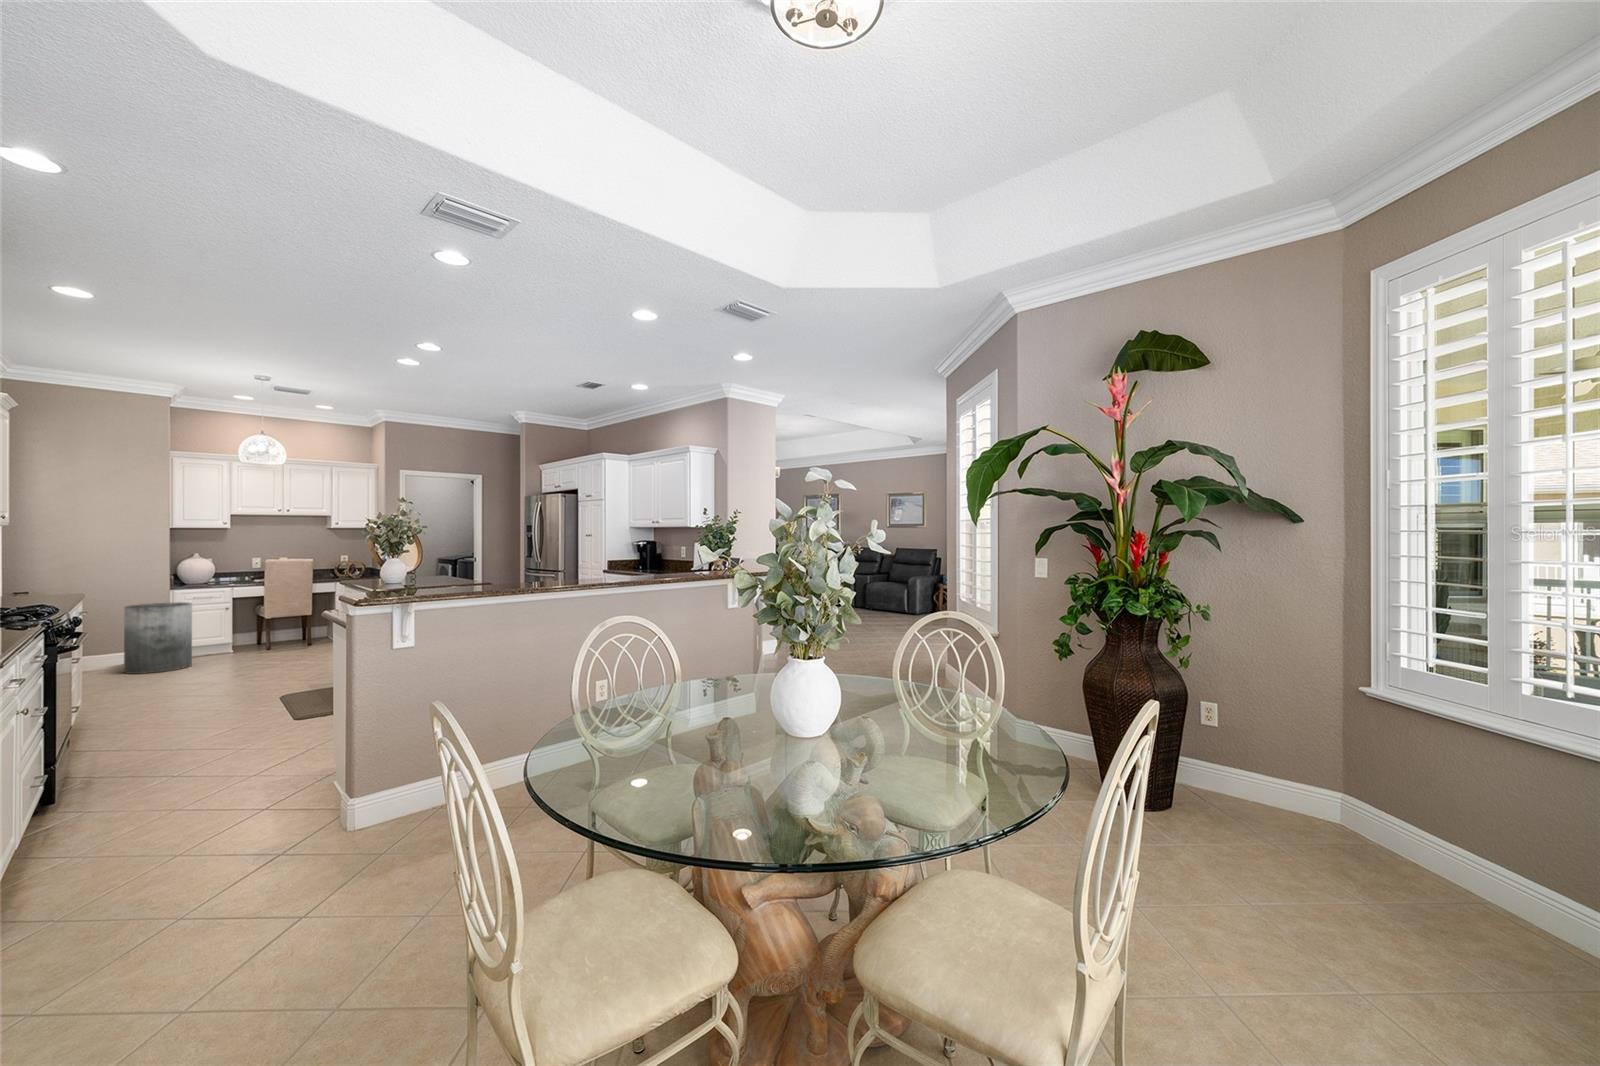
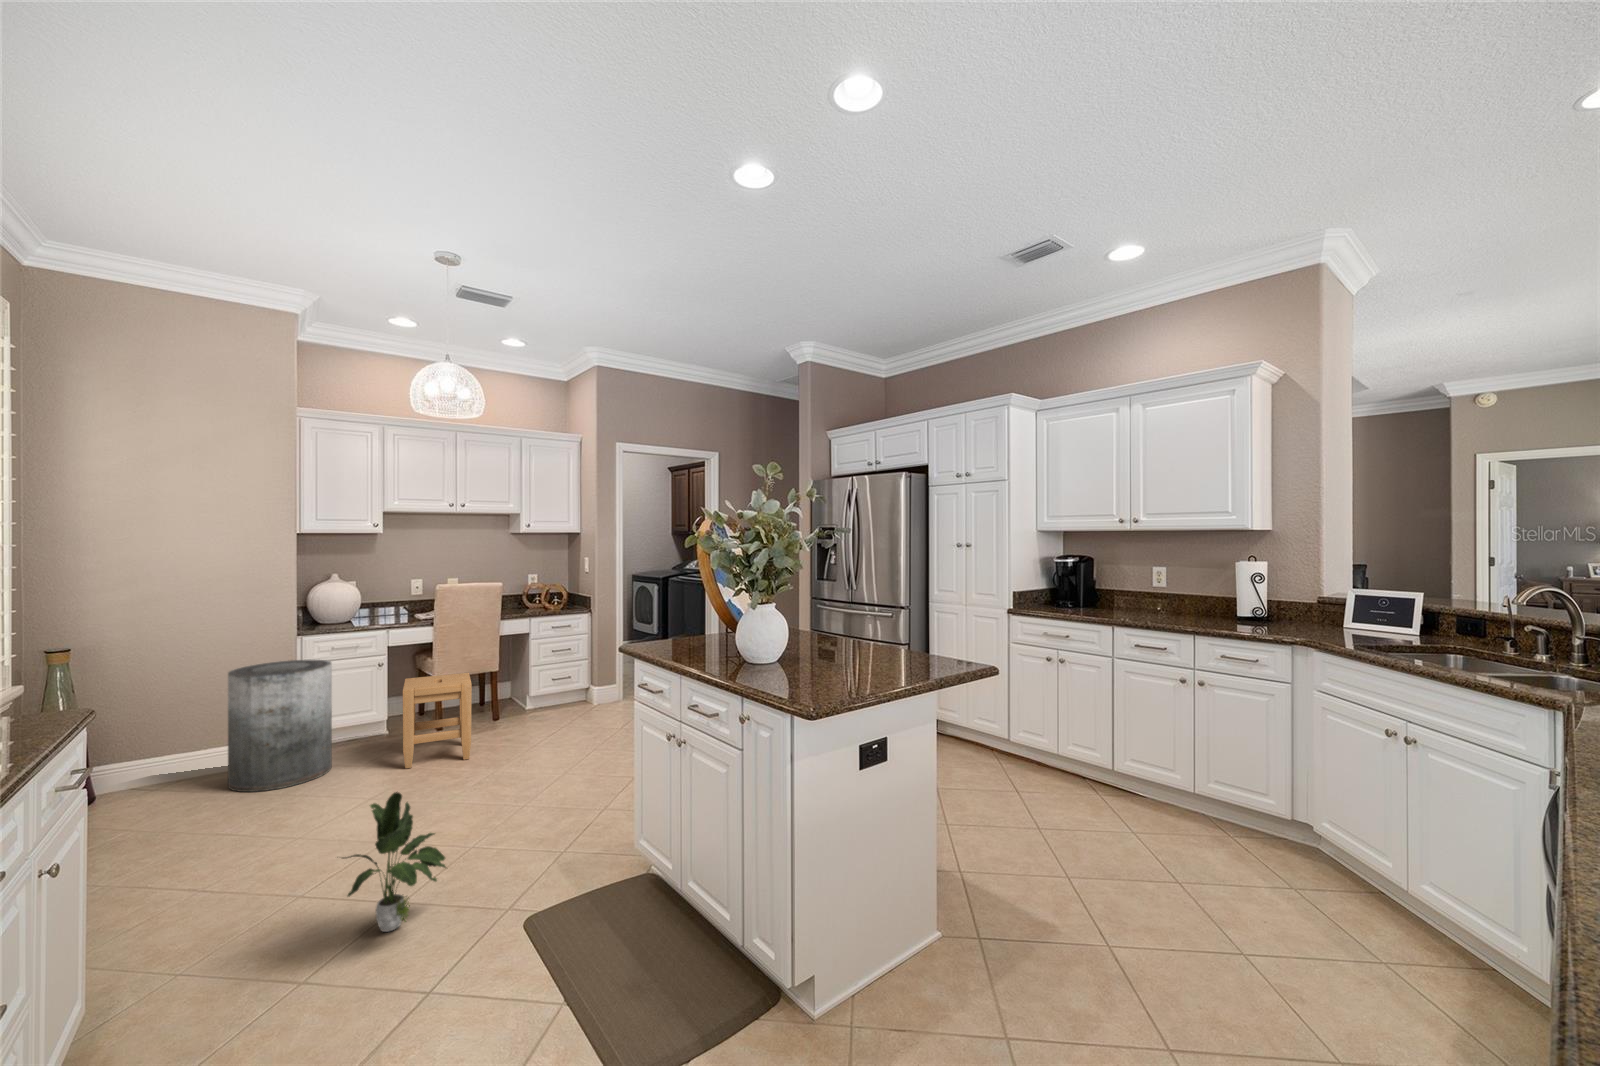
stool: none [238,613,287,665] -> present [403,673,472,768]
potted plant: none [188,643,248,704] -> present [342,792,446,932]

